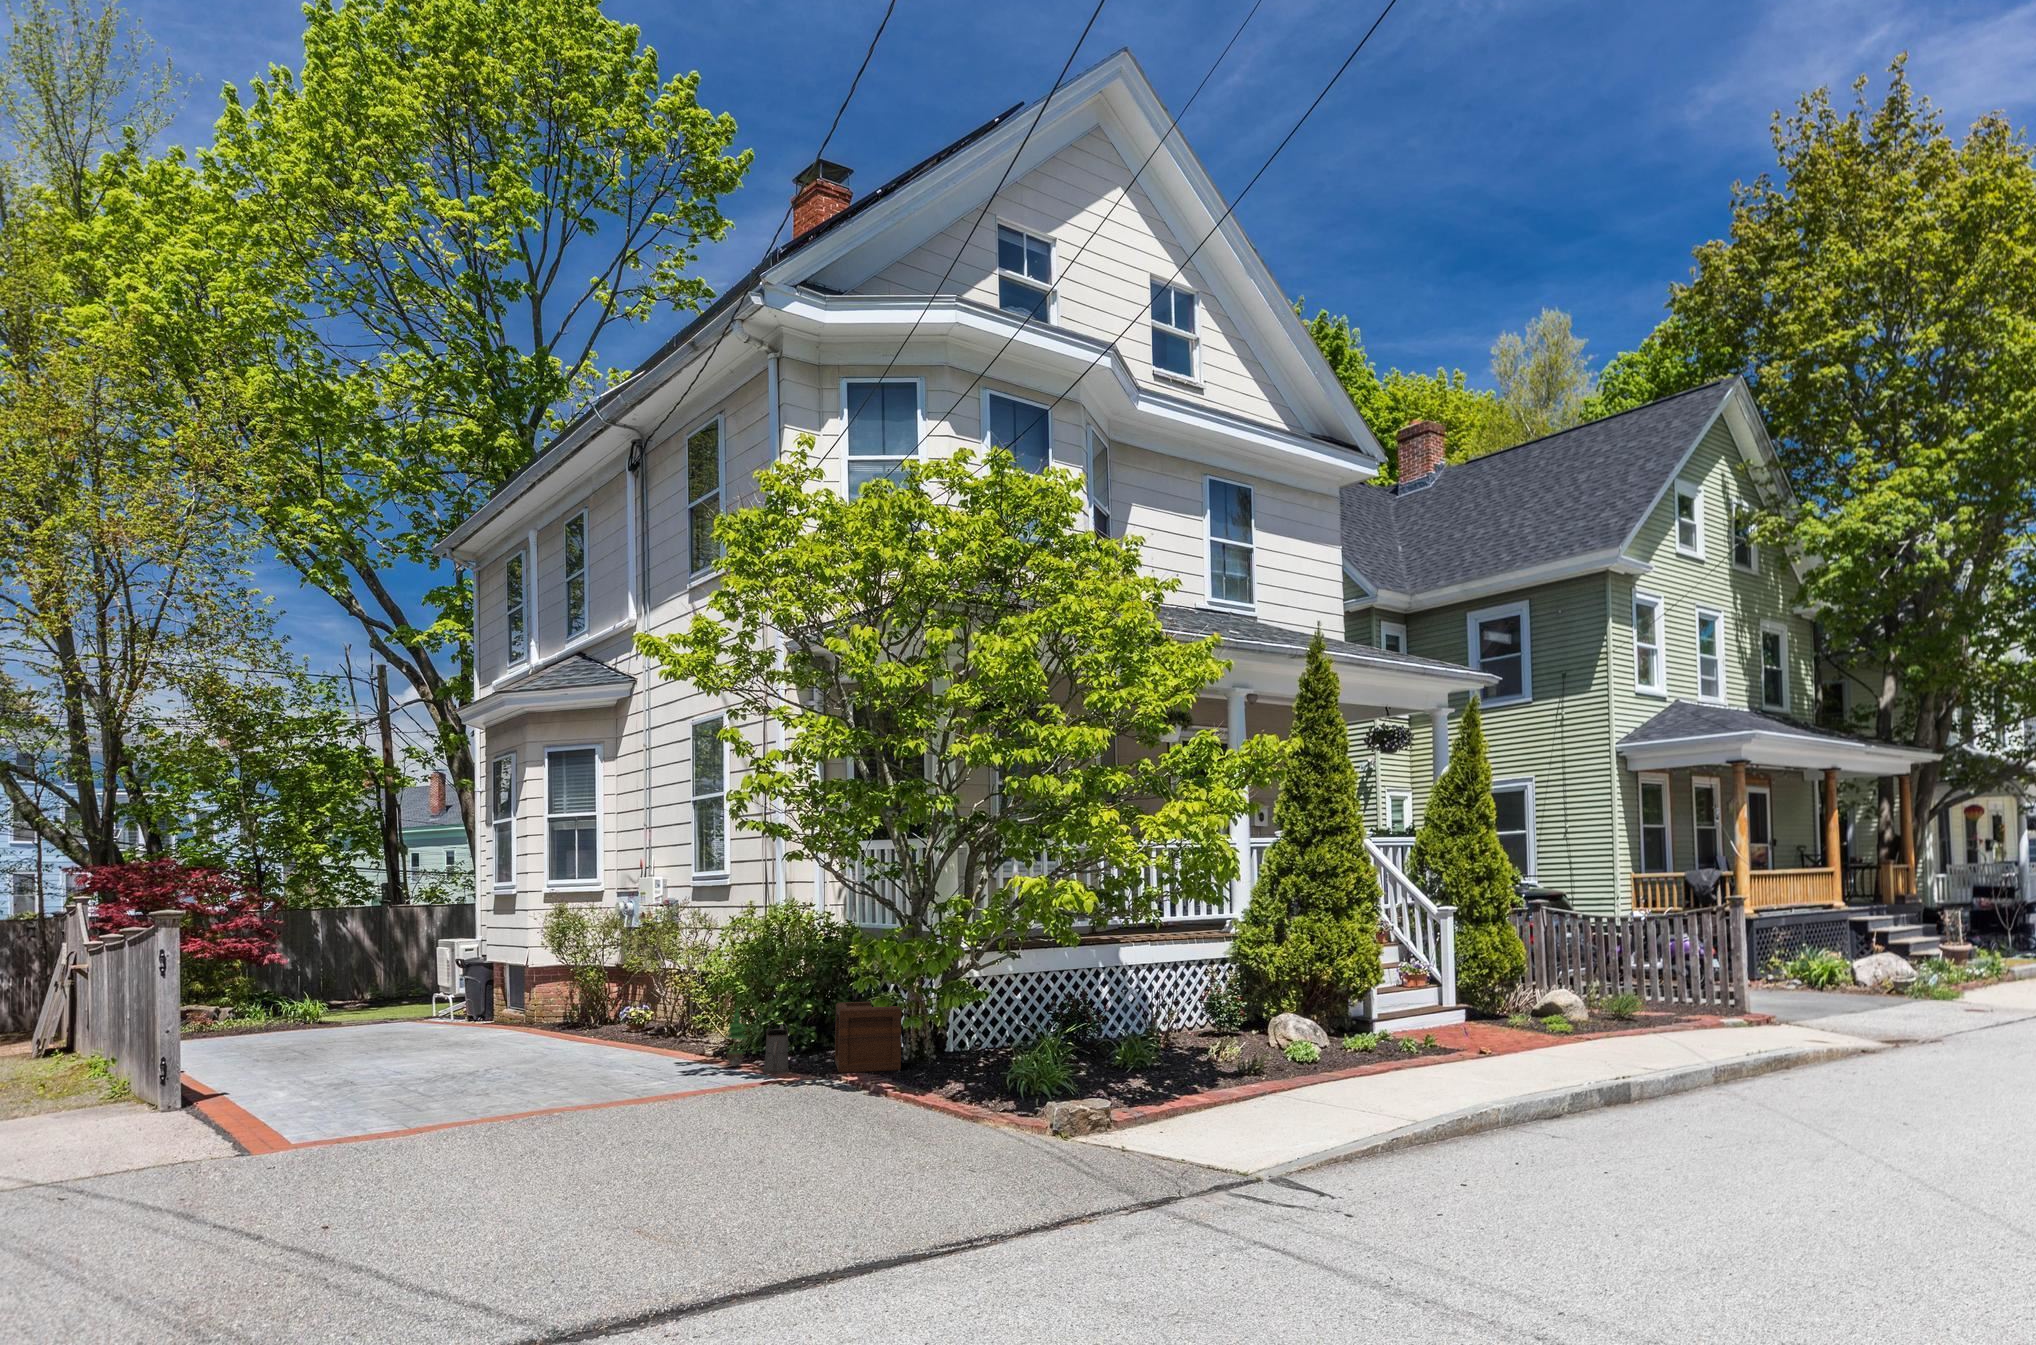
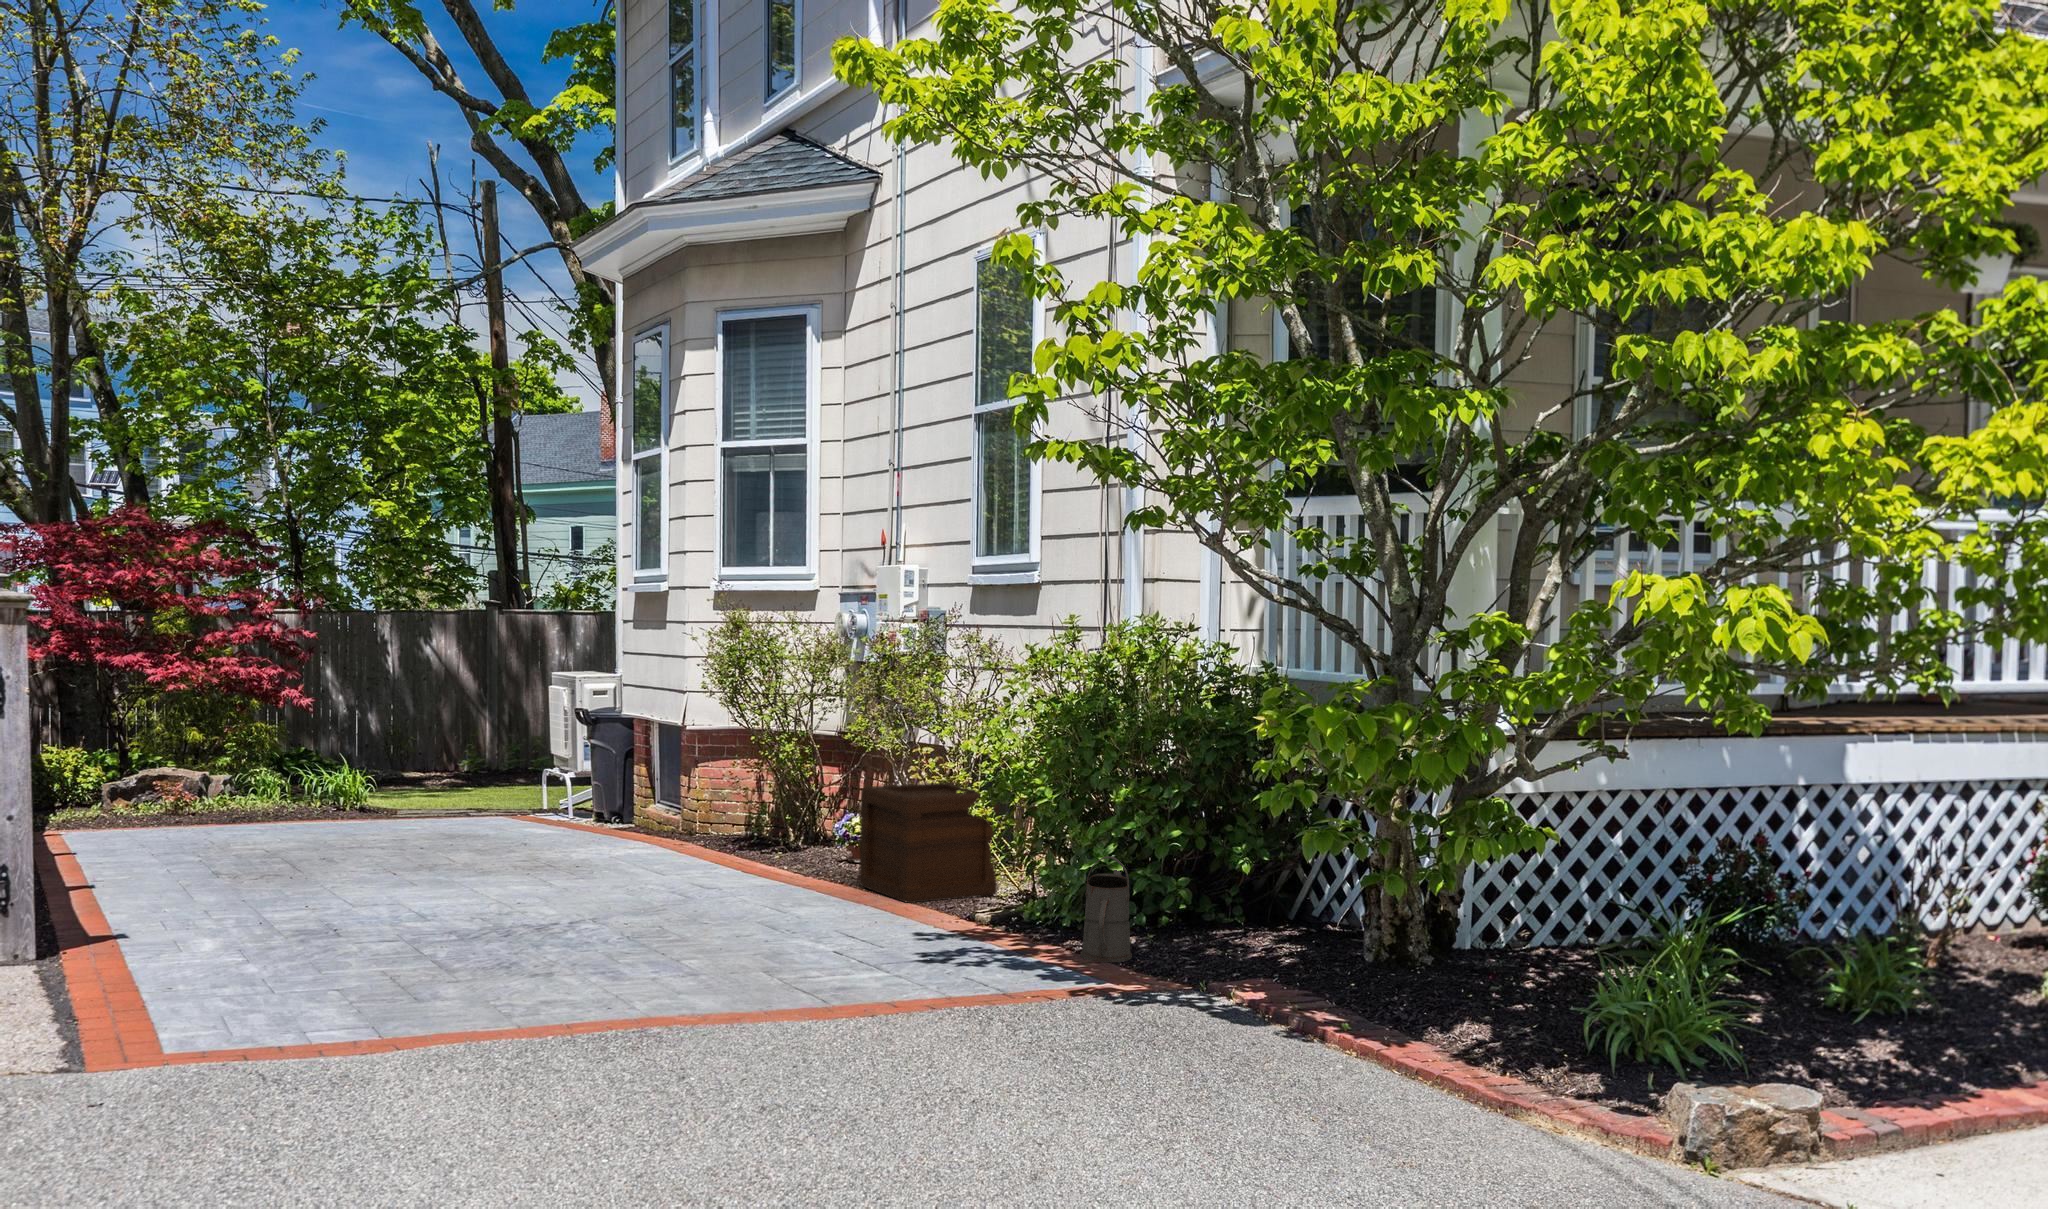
wooden crate: present [835,1002,901,1073] -> present [859,782,999,903]
potted tree: present [726,1008,746,1066] -> none [1009,820,1051,937]

